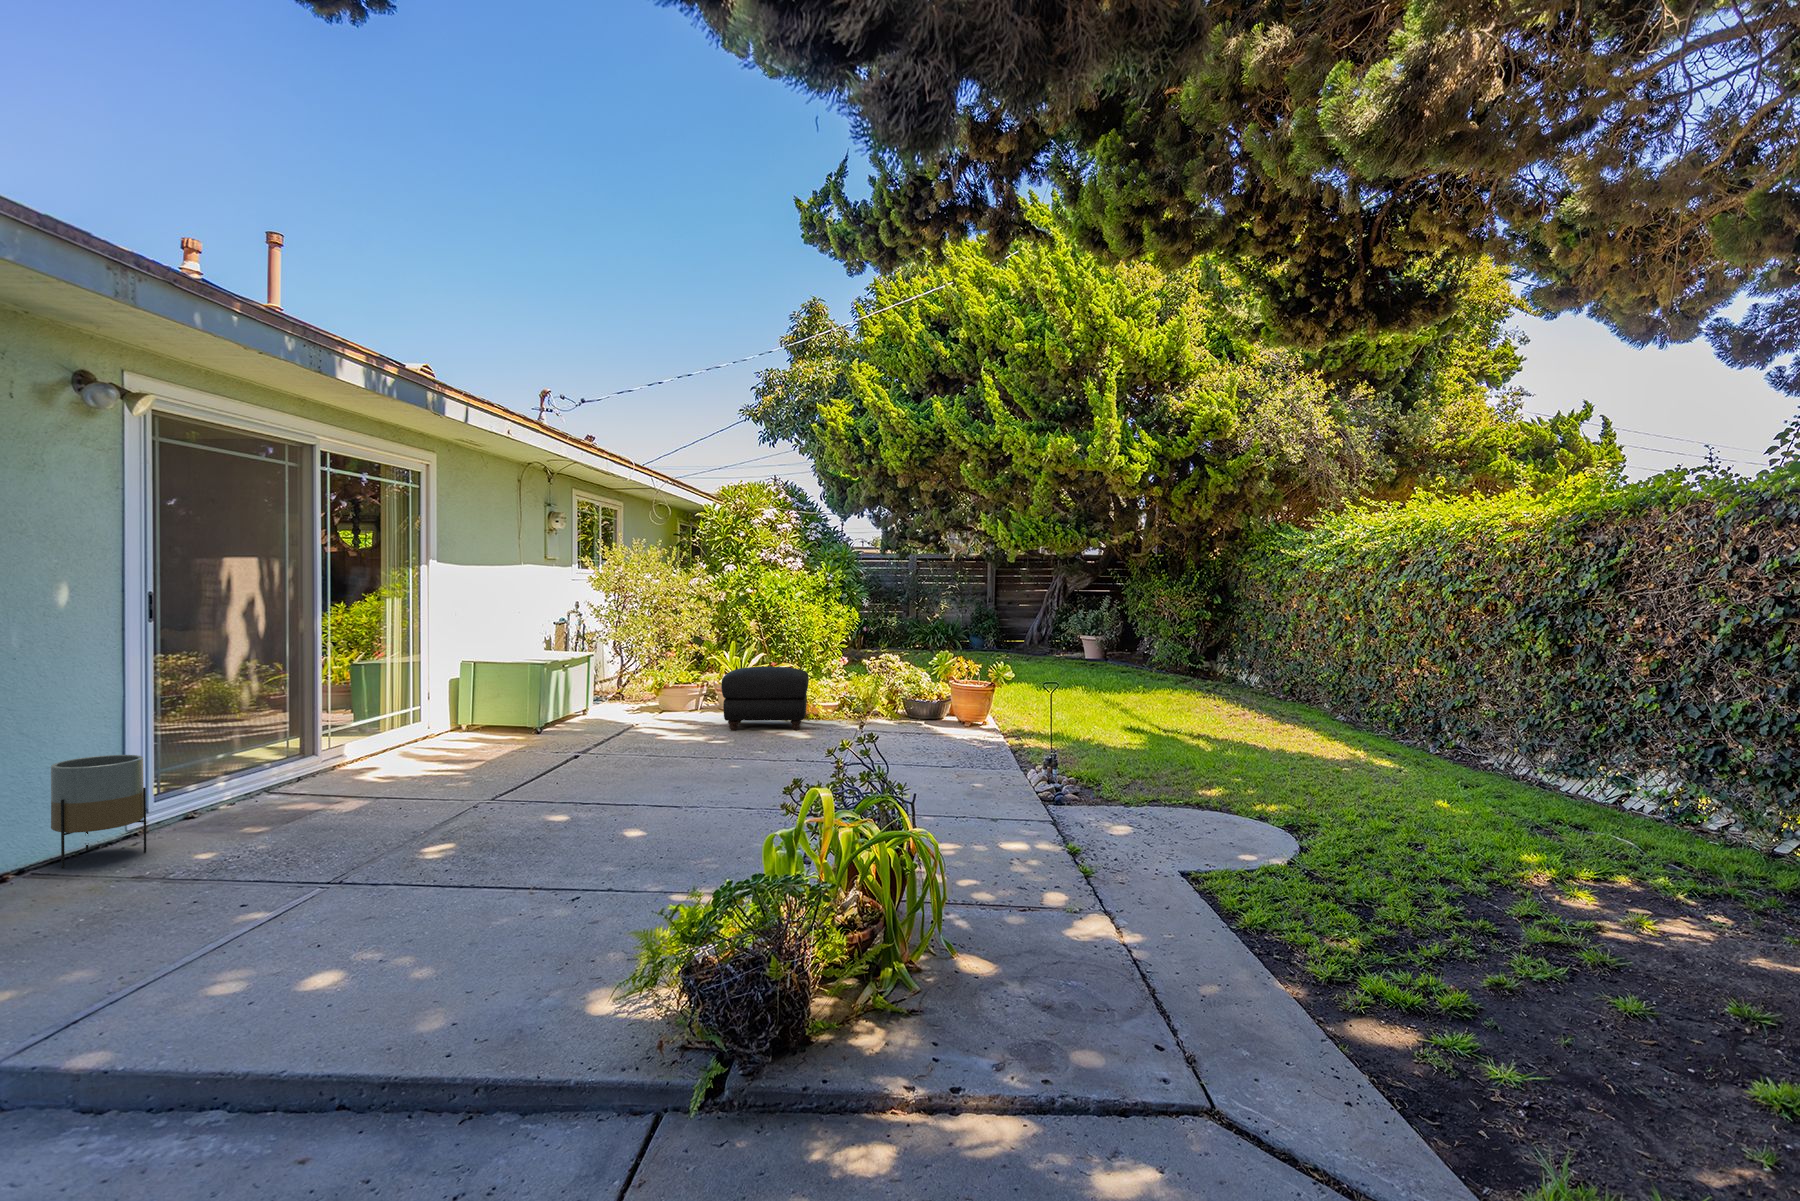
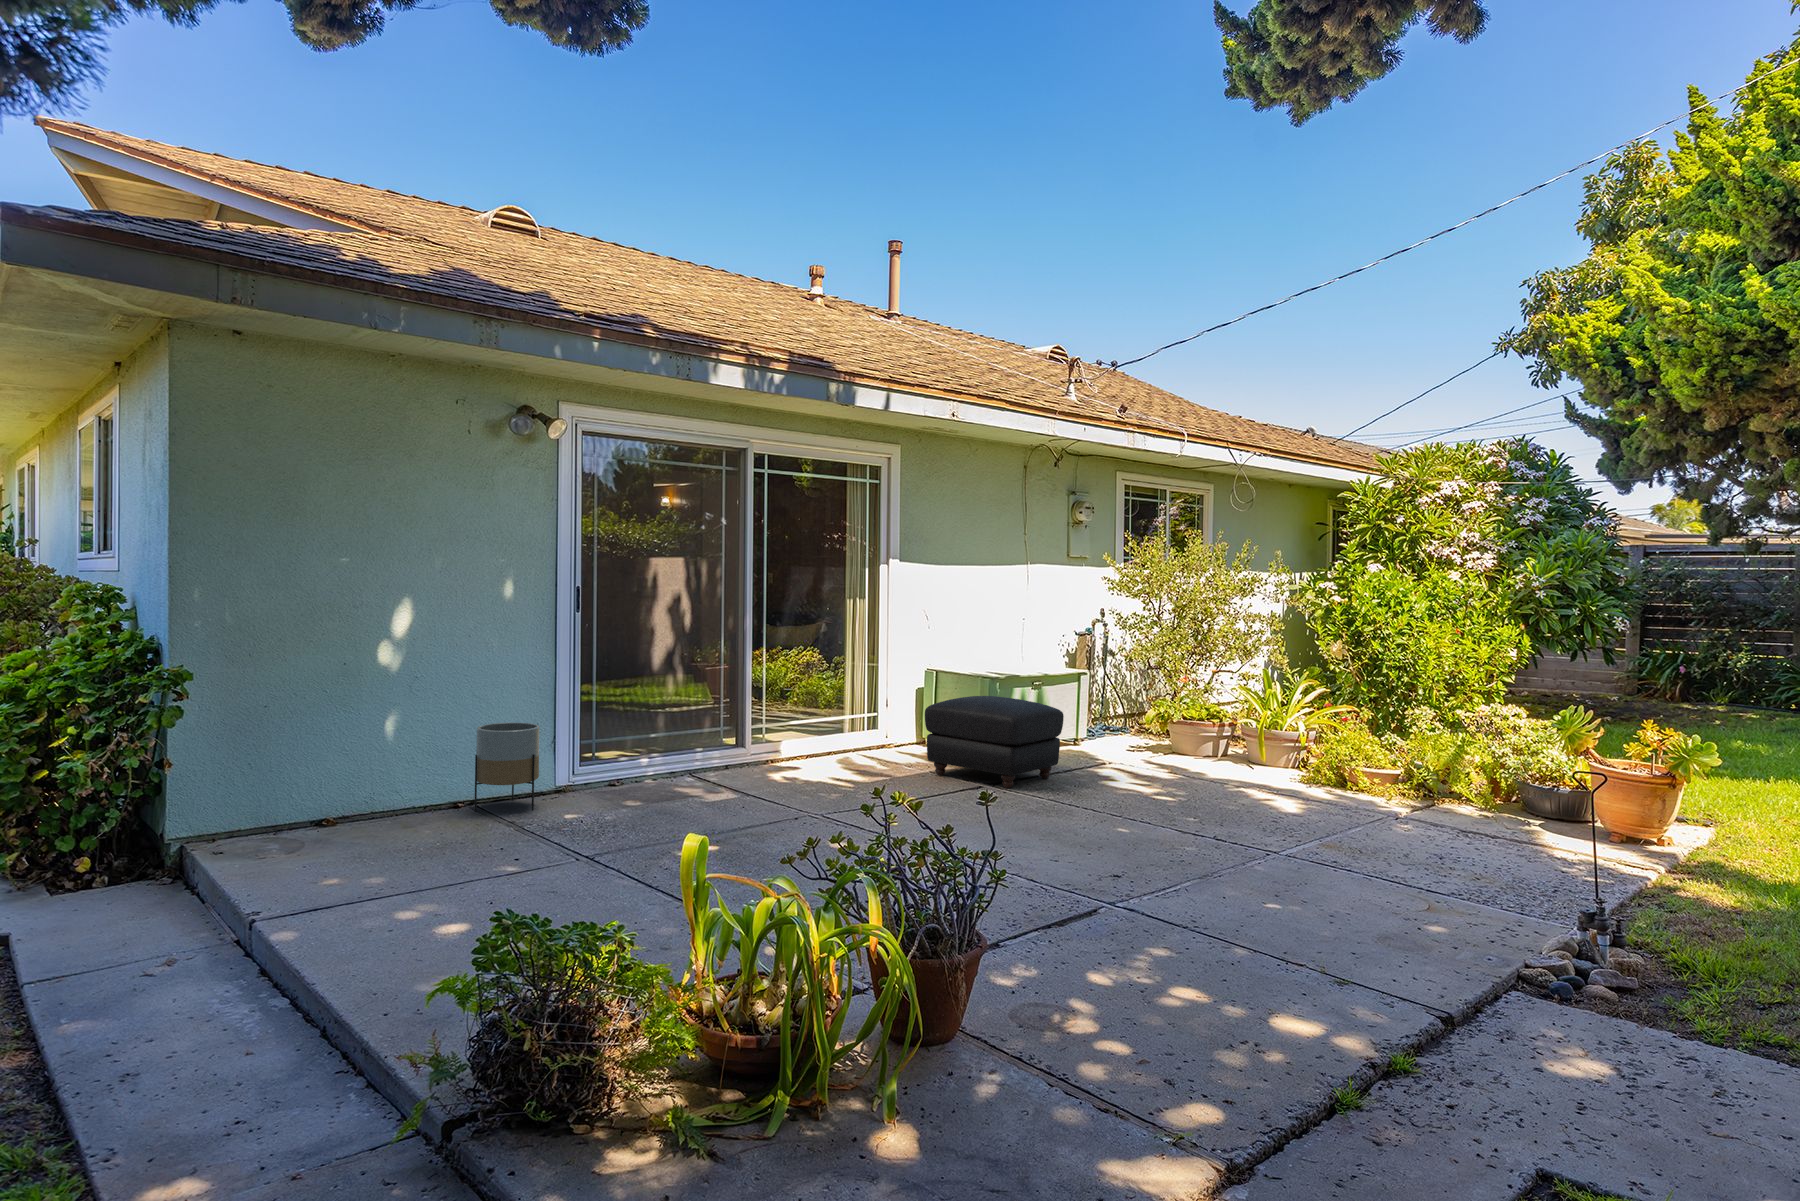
ottoman: present [721,667,809,731] -> present [925,696,1064,788]

